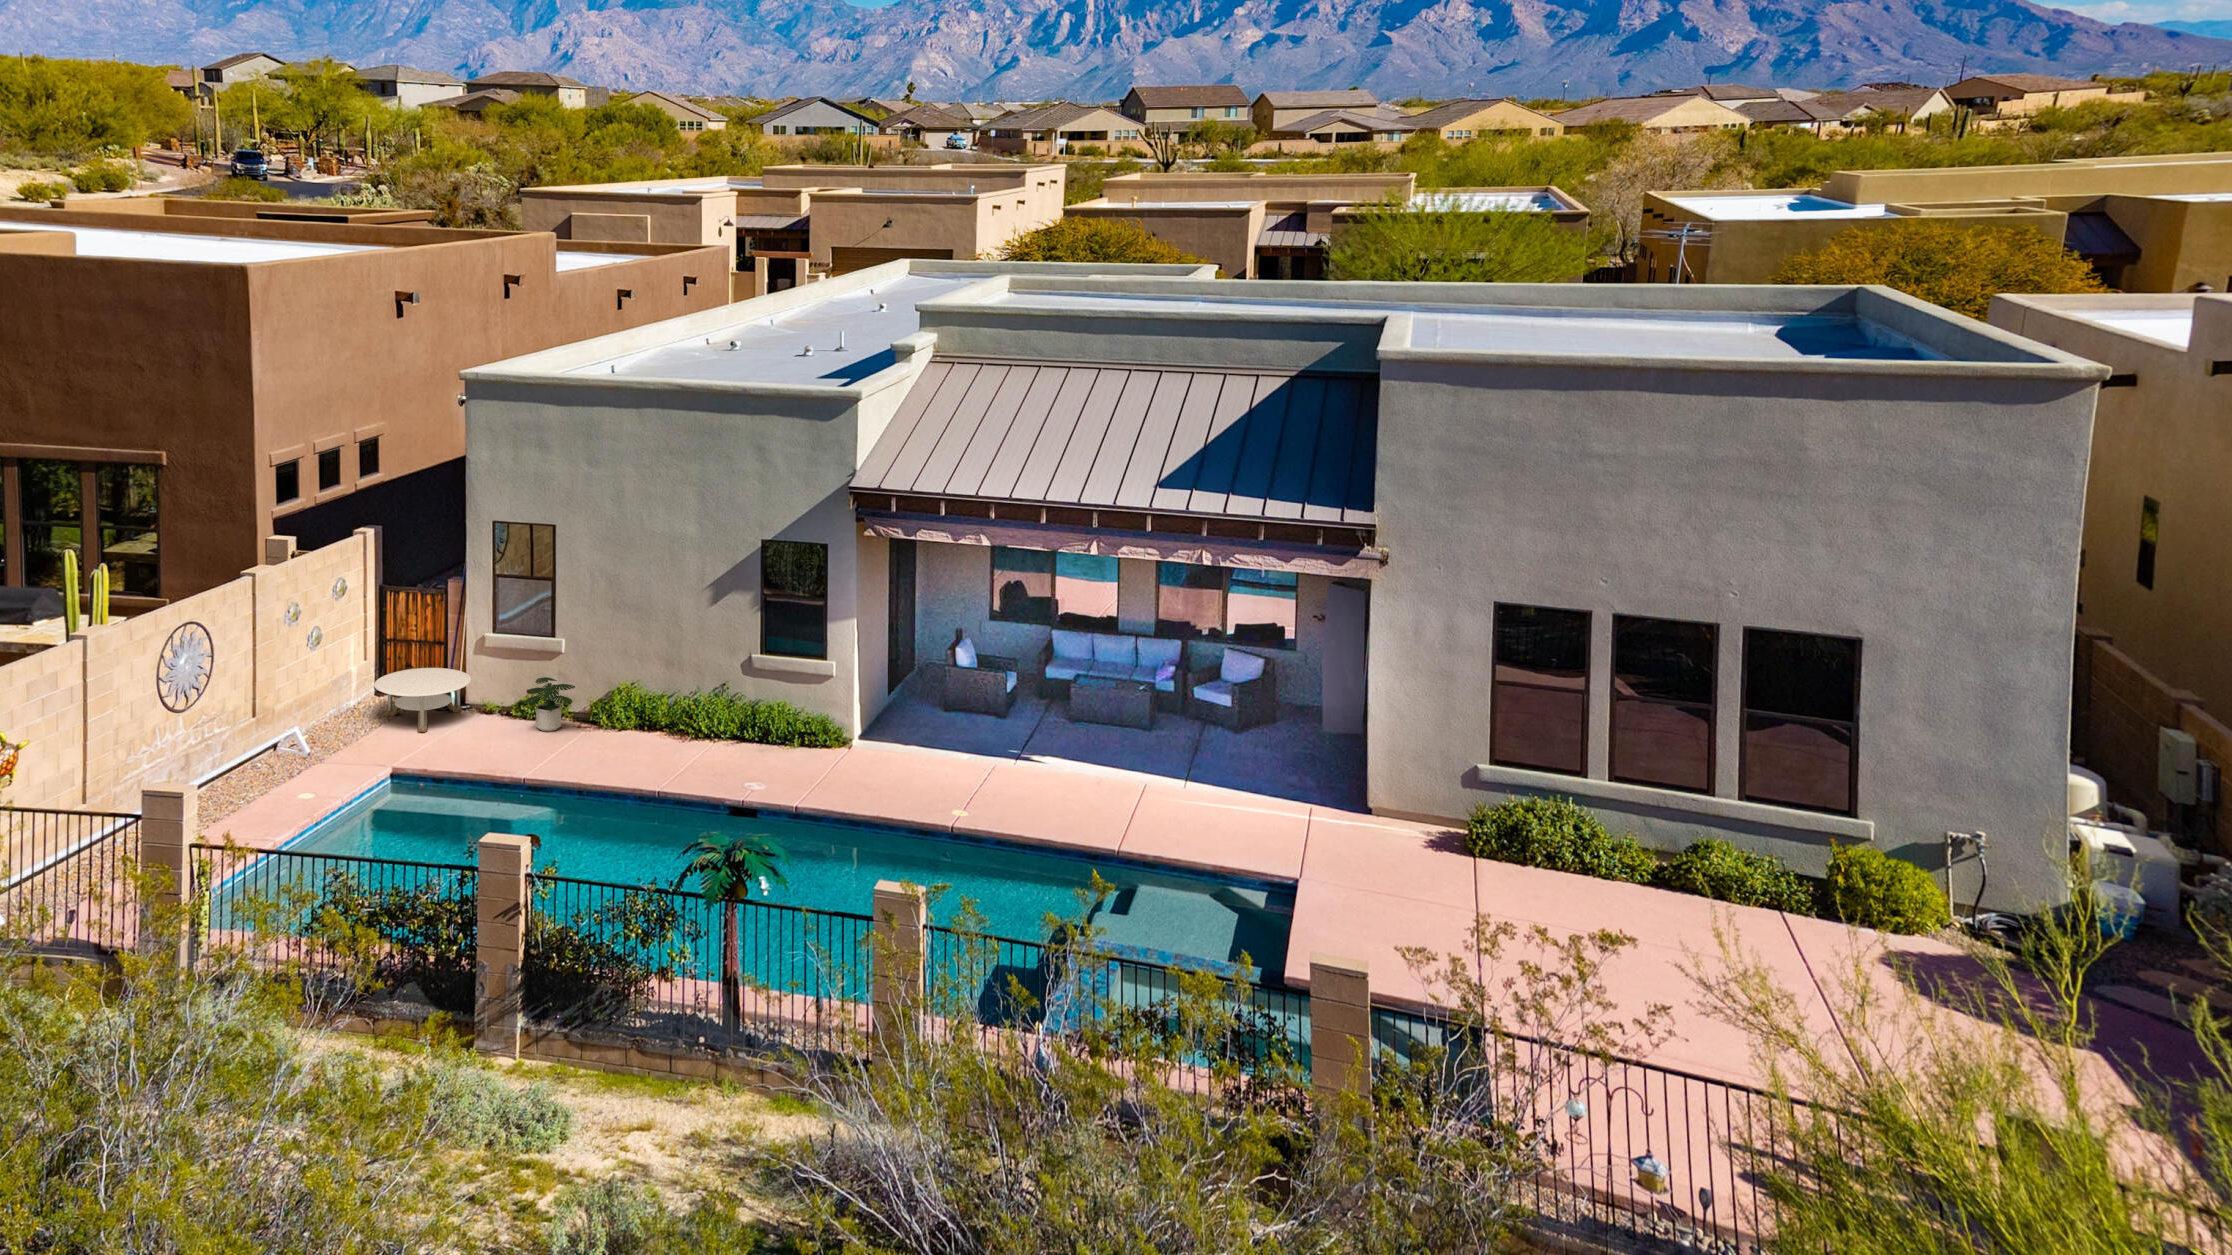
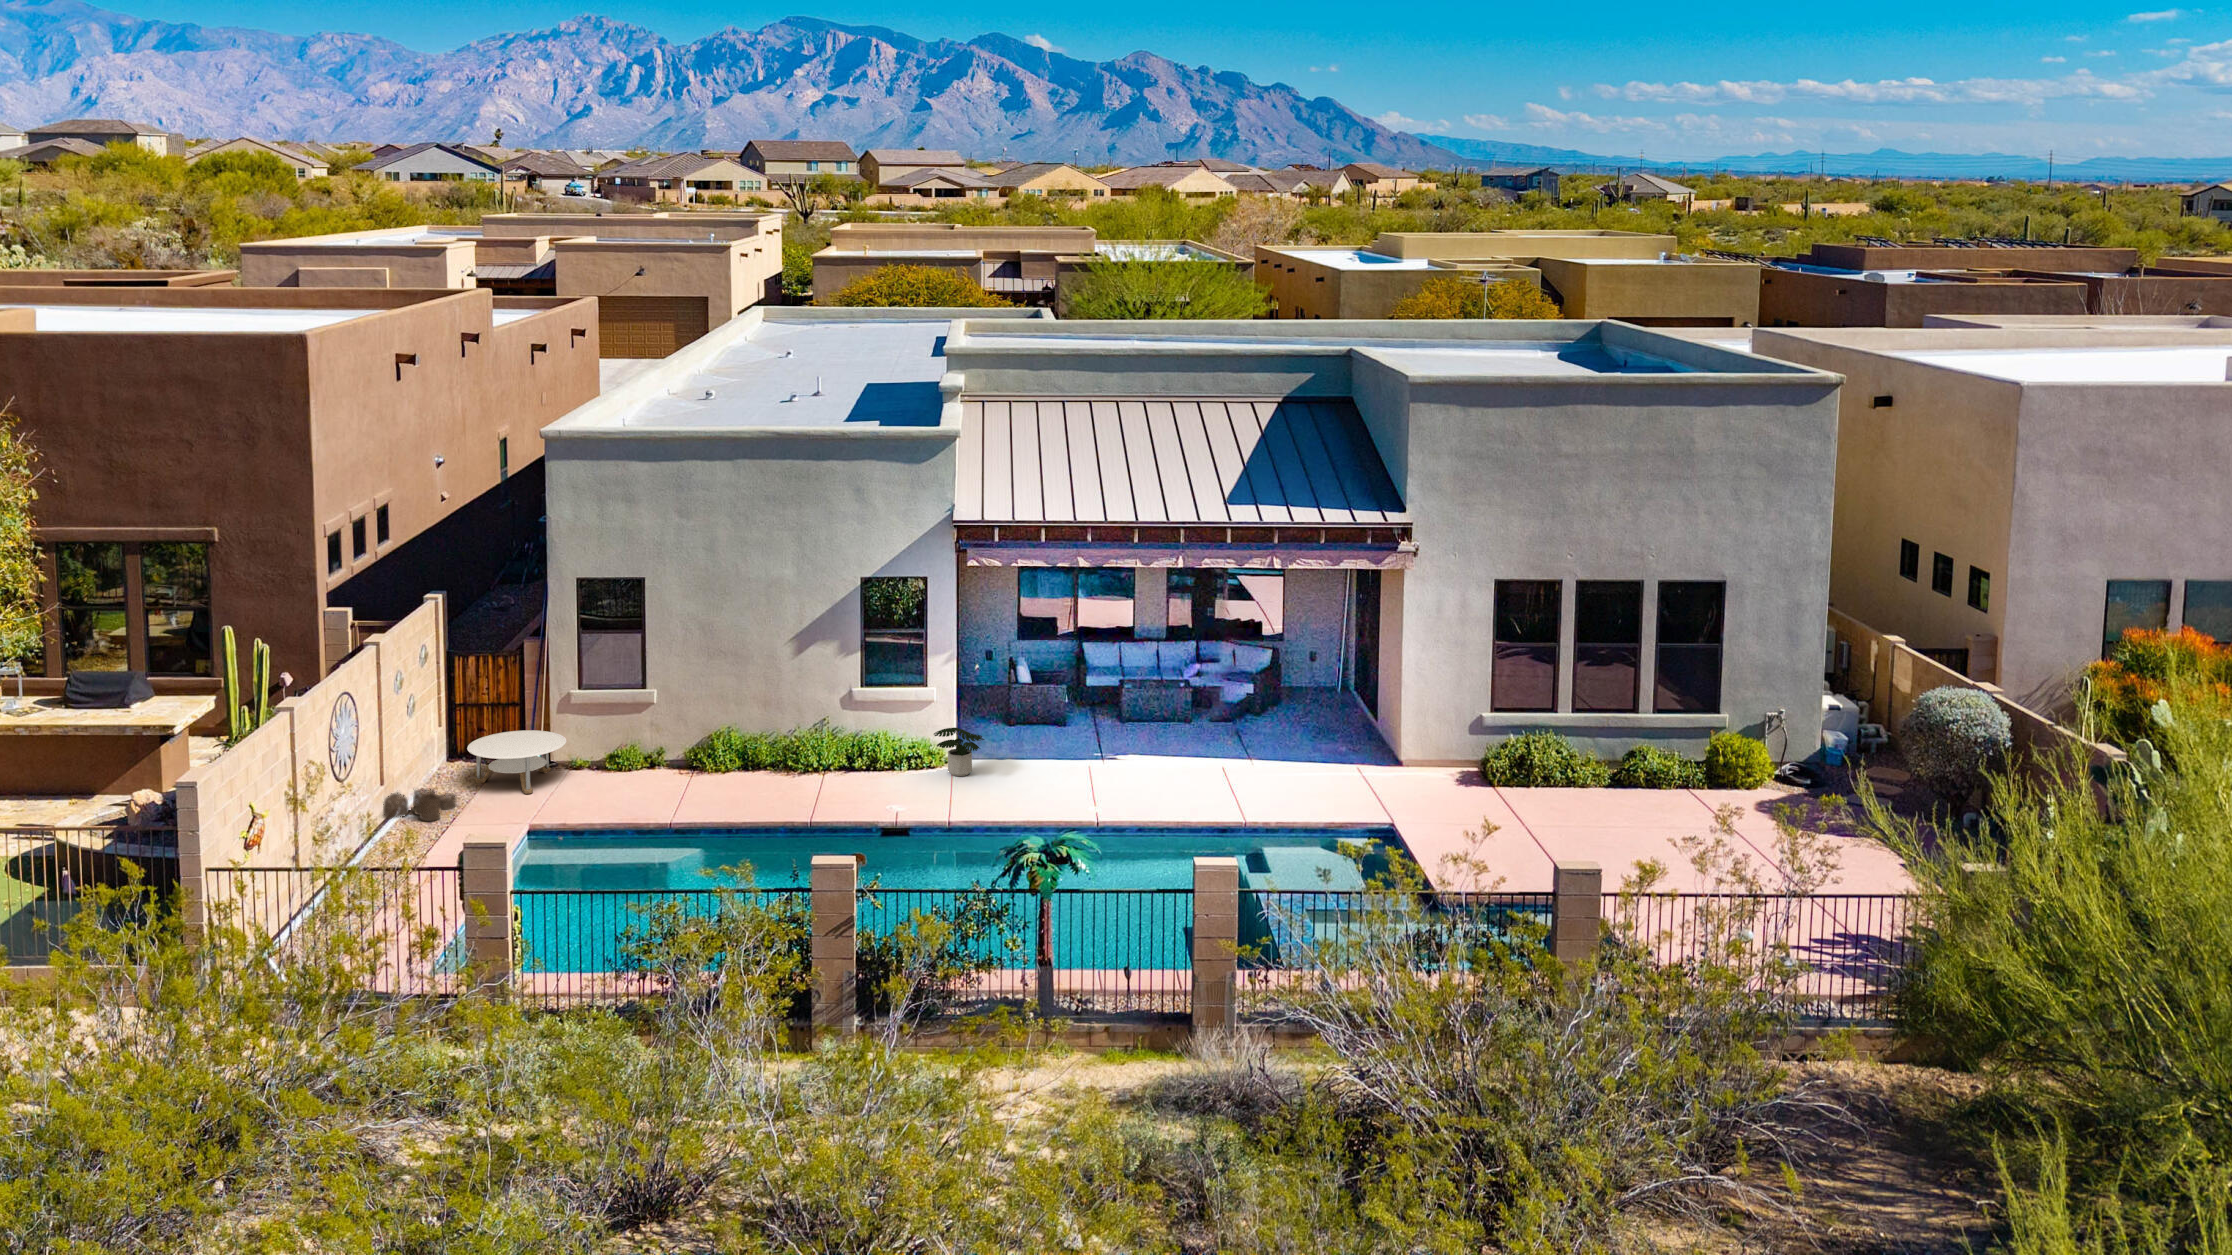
potted plant: present [523,677,575,731] -> present [934,728,984,776]
woven basket: none [279,715,351,750] -> present [383,789,456,821]

